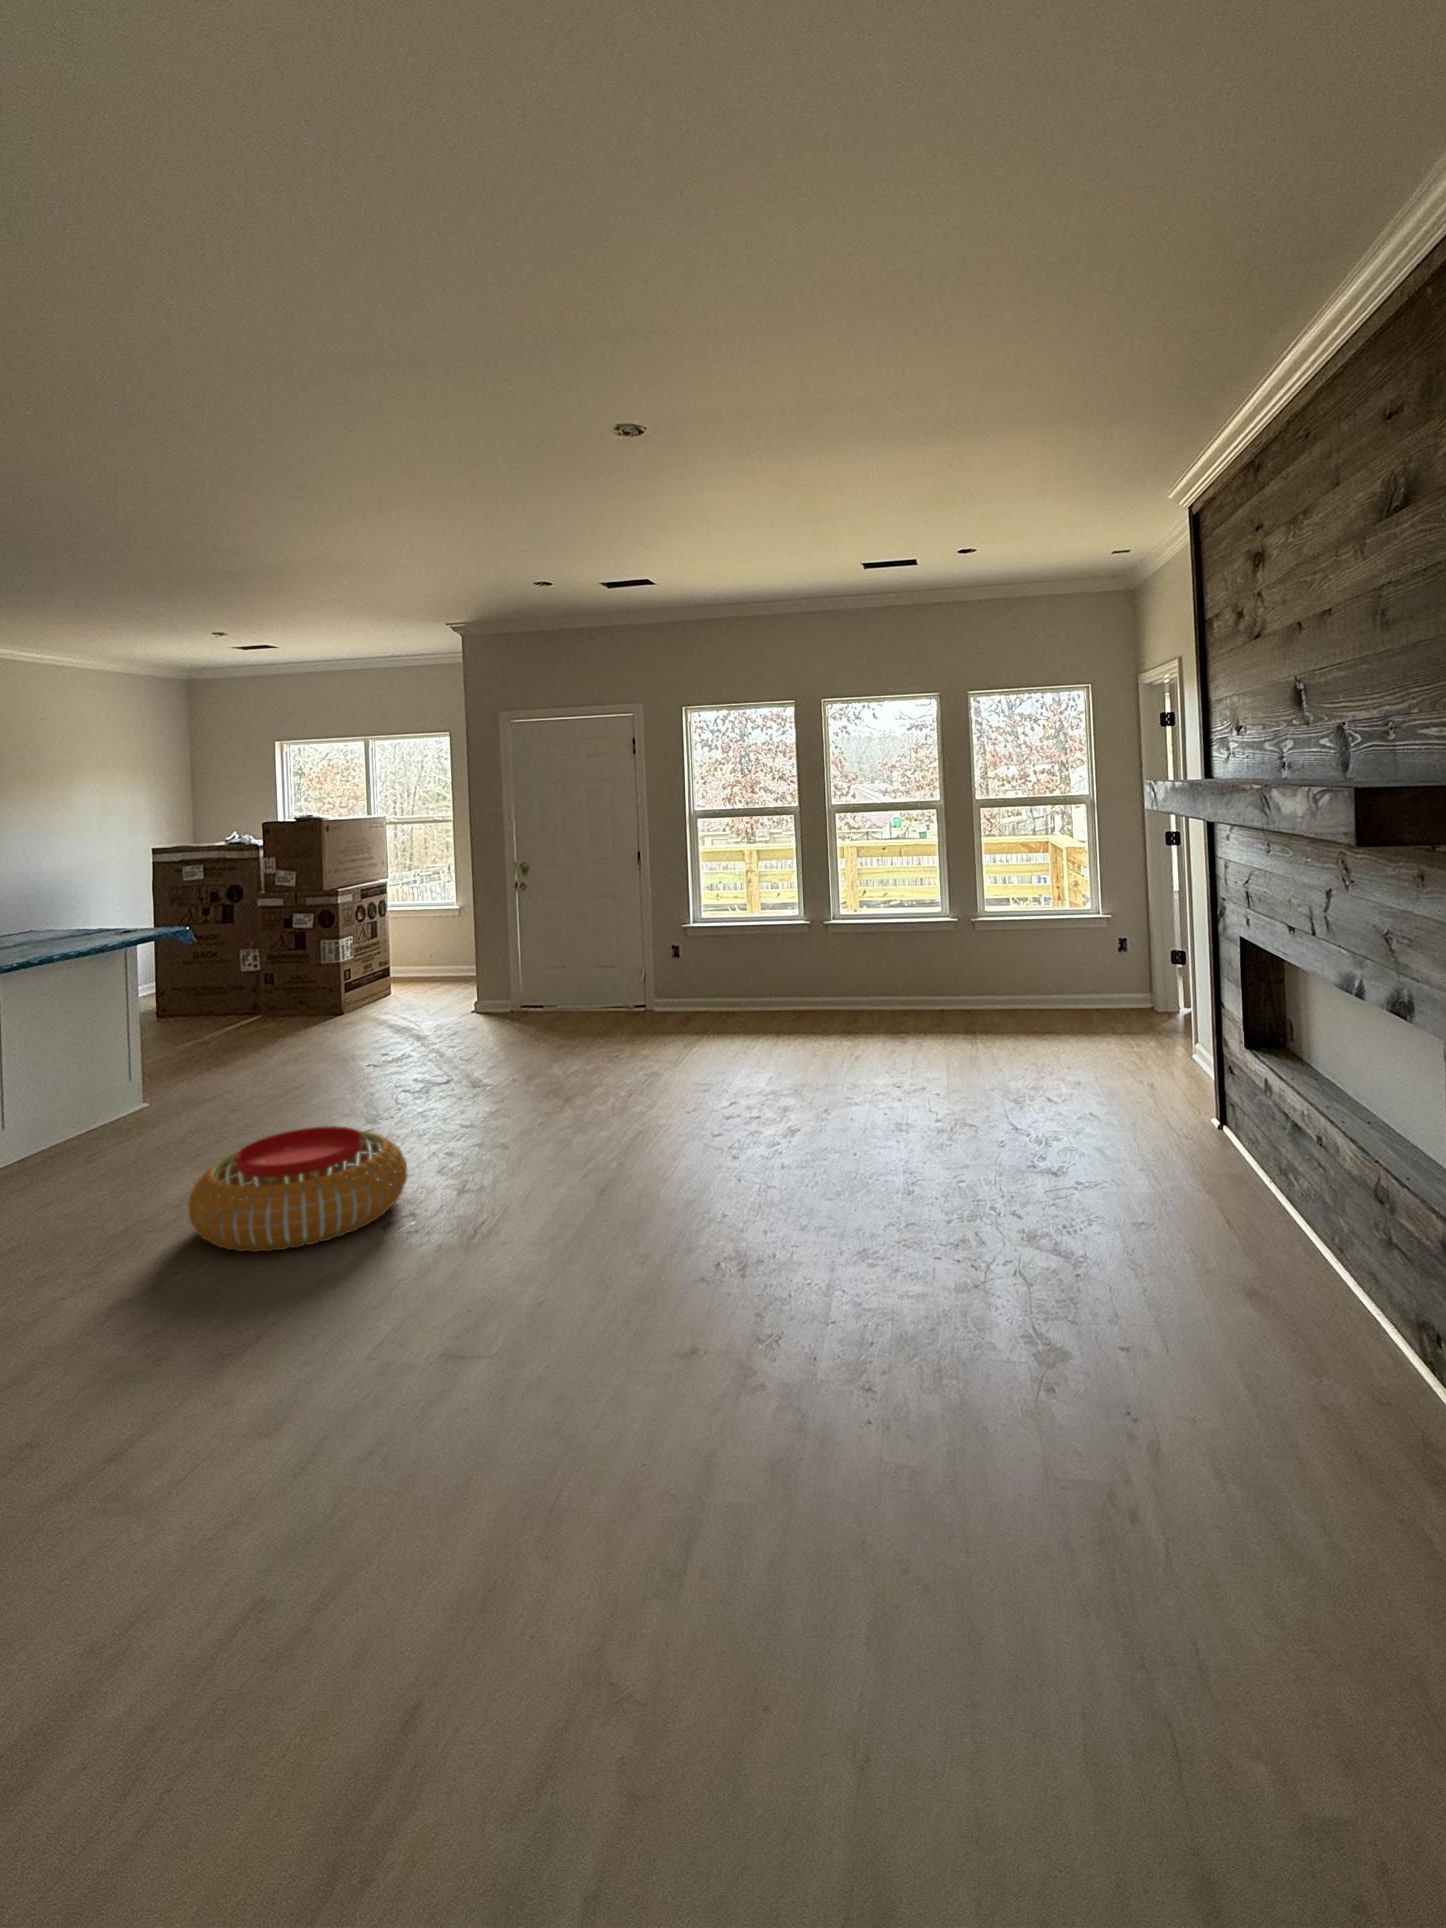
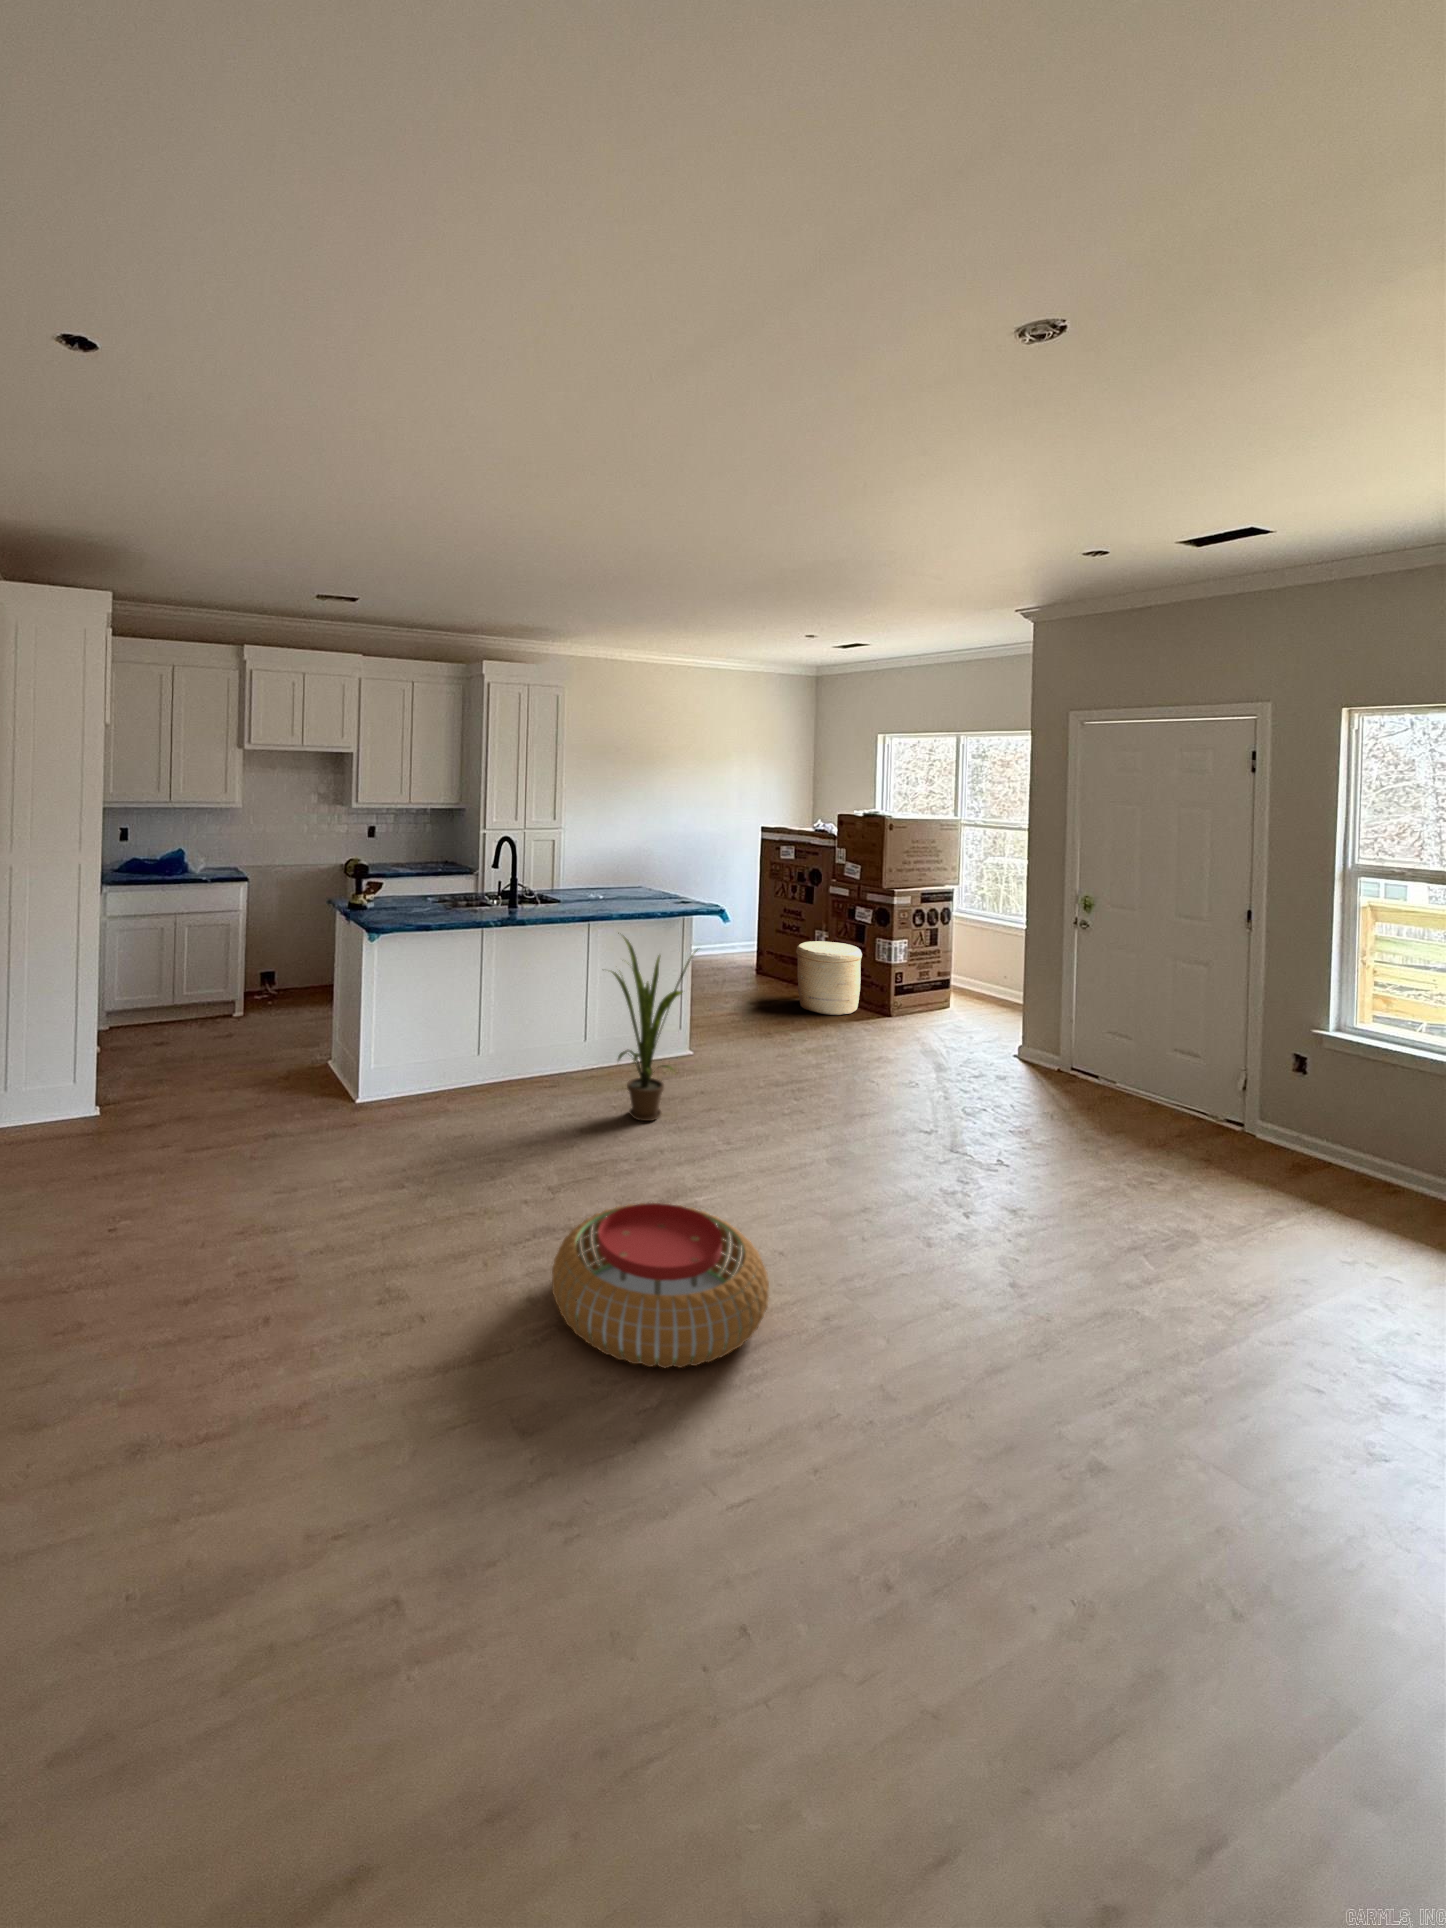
house plant: none [88,934,212,1136] -> present [612,933,697,1121]
woven basket: none [234,953,308,1027] -> present [796,941,862,1015]

